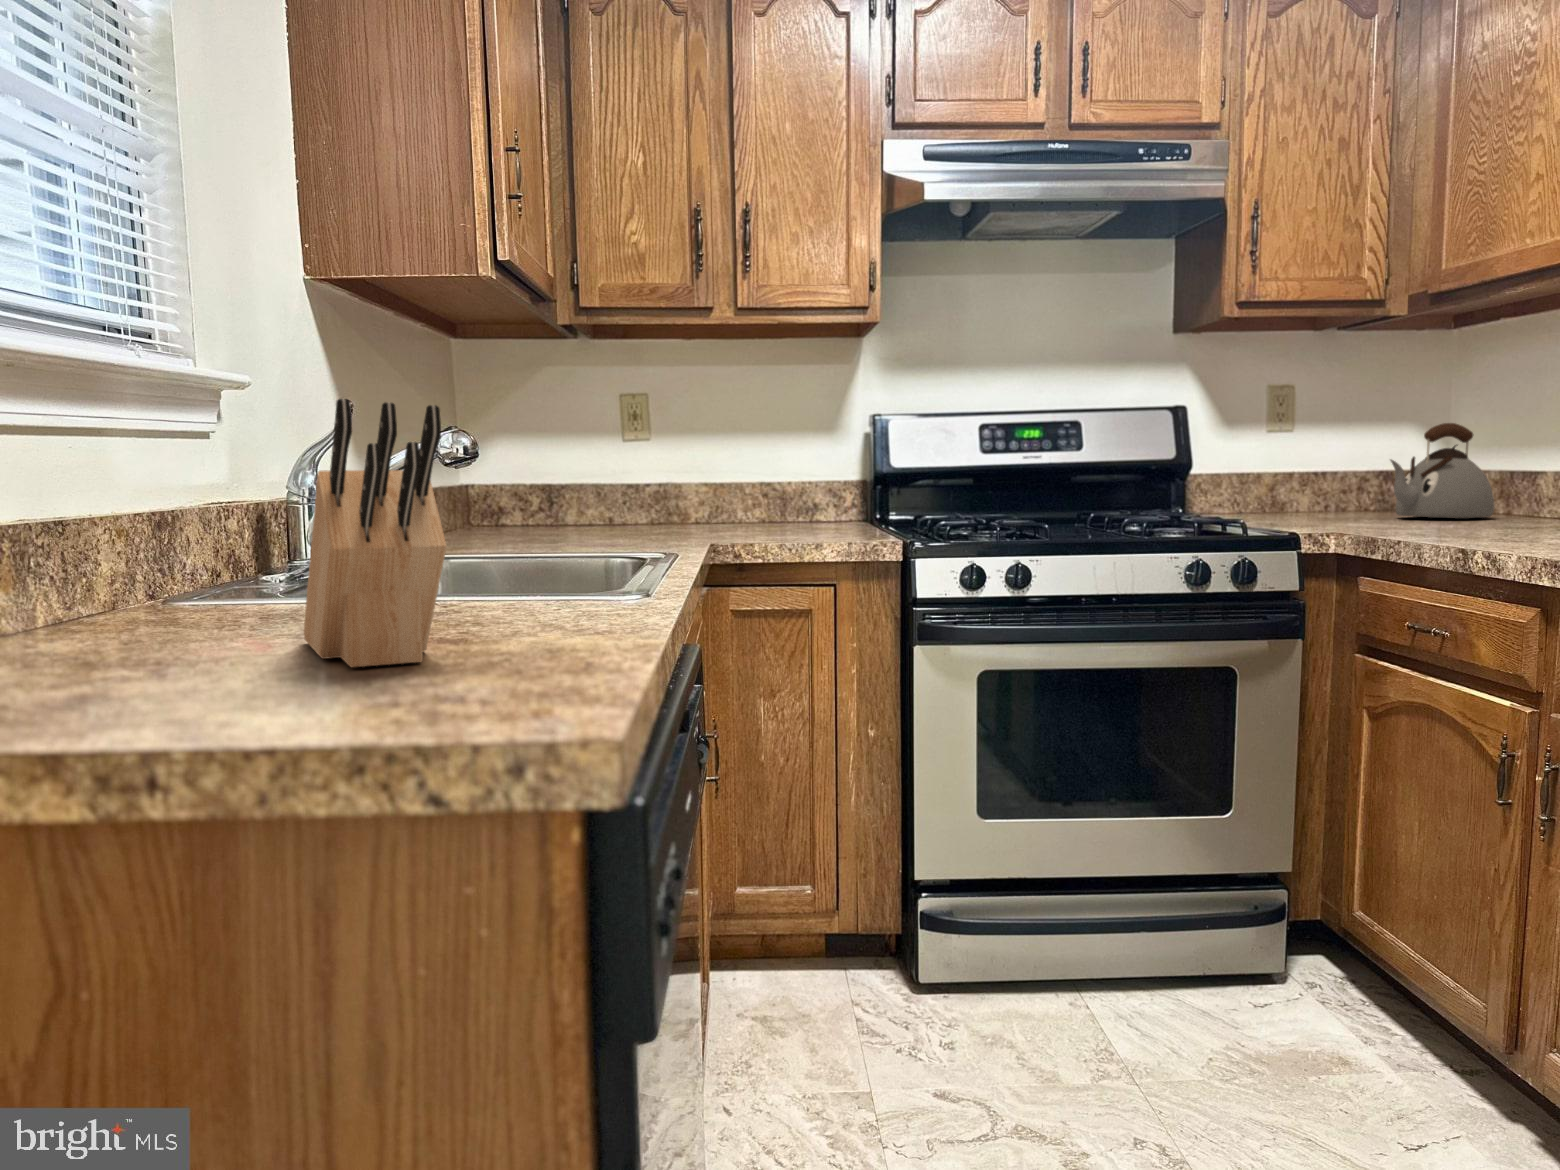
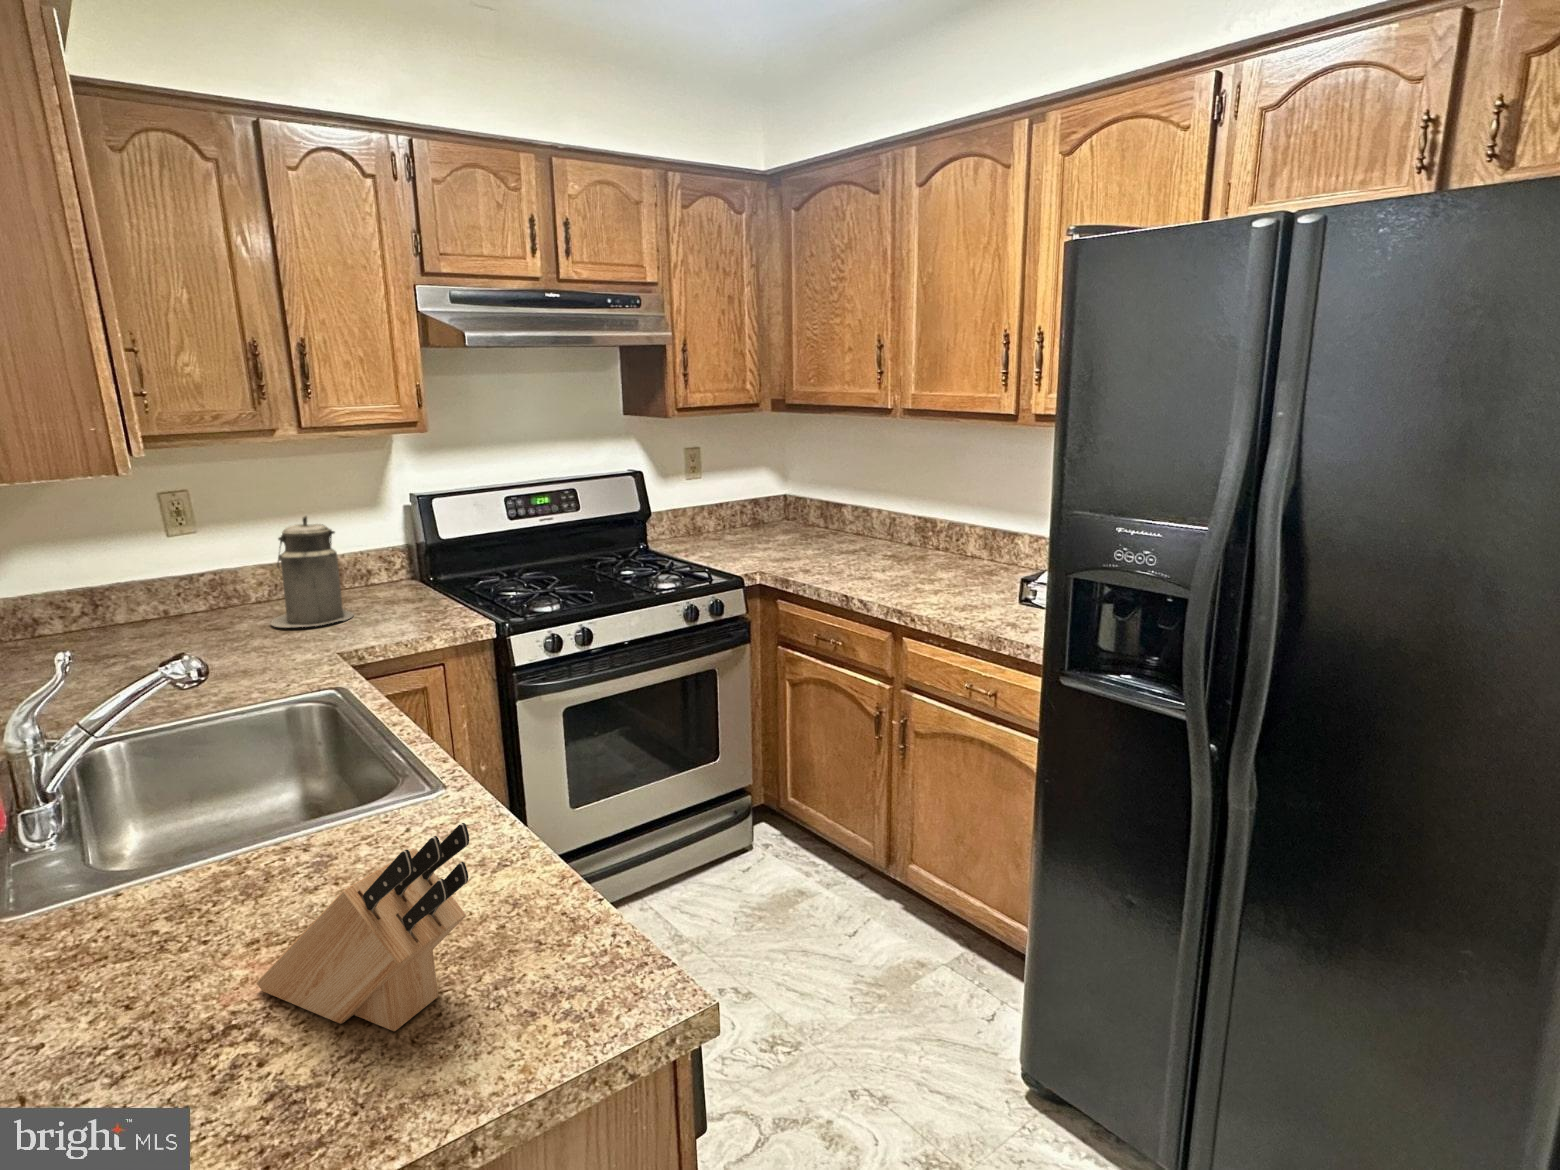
canister: none [682,408,769,533] -> present [271,515,354,627]
kettle: present [1390,423,1495,519] -> none [771,481,824,542]

